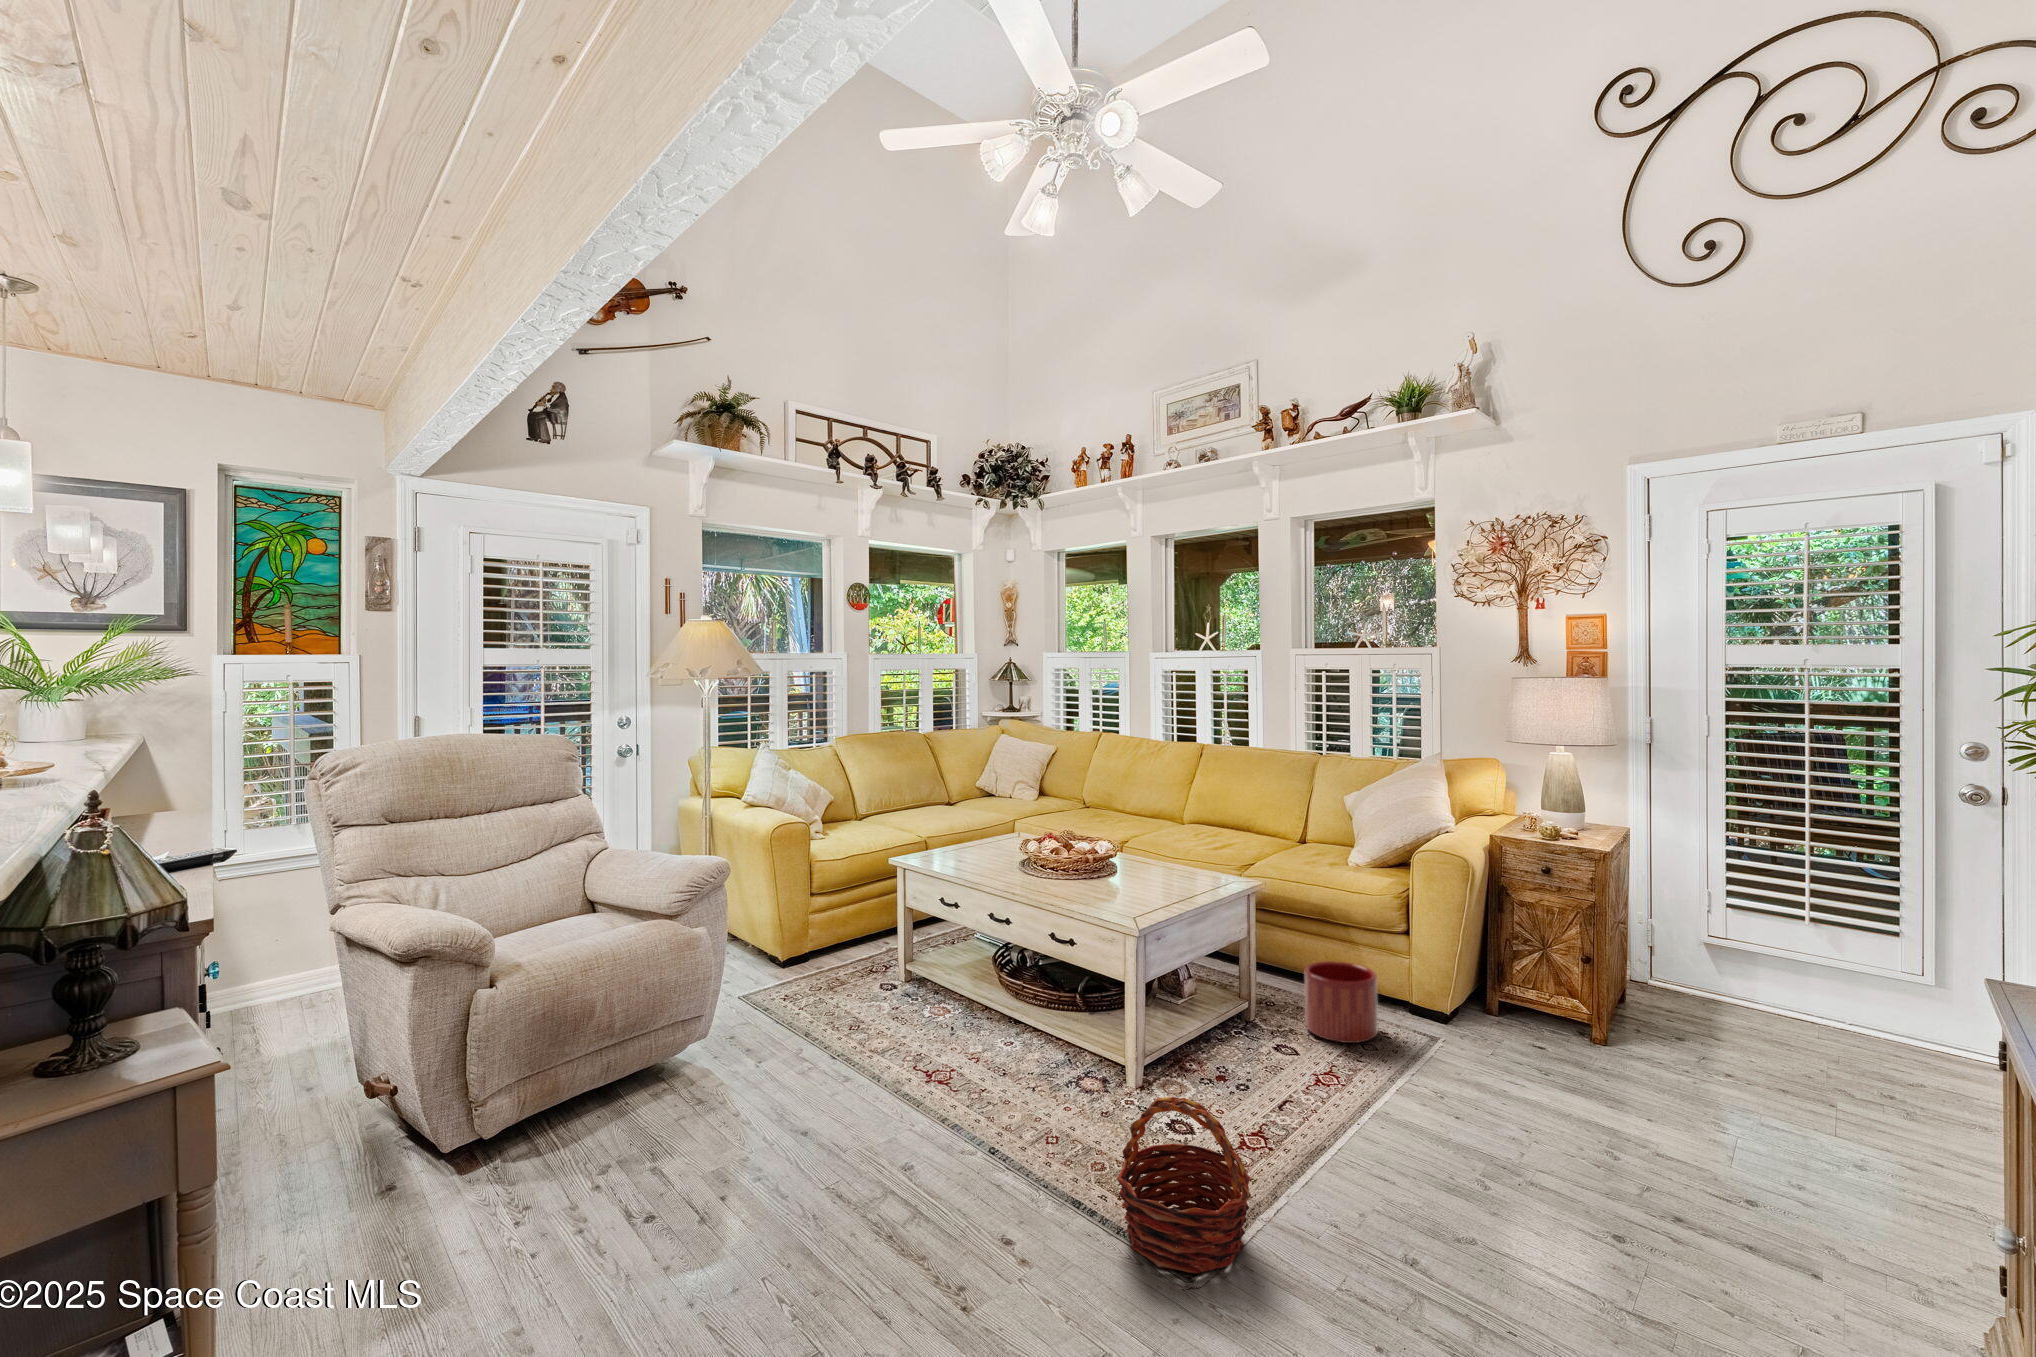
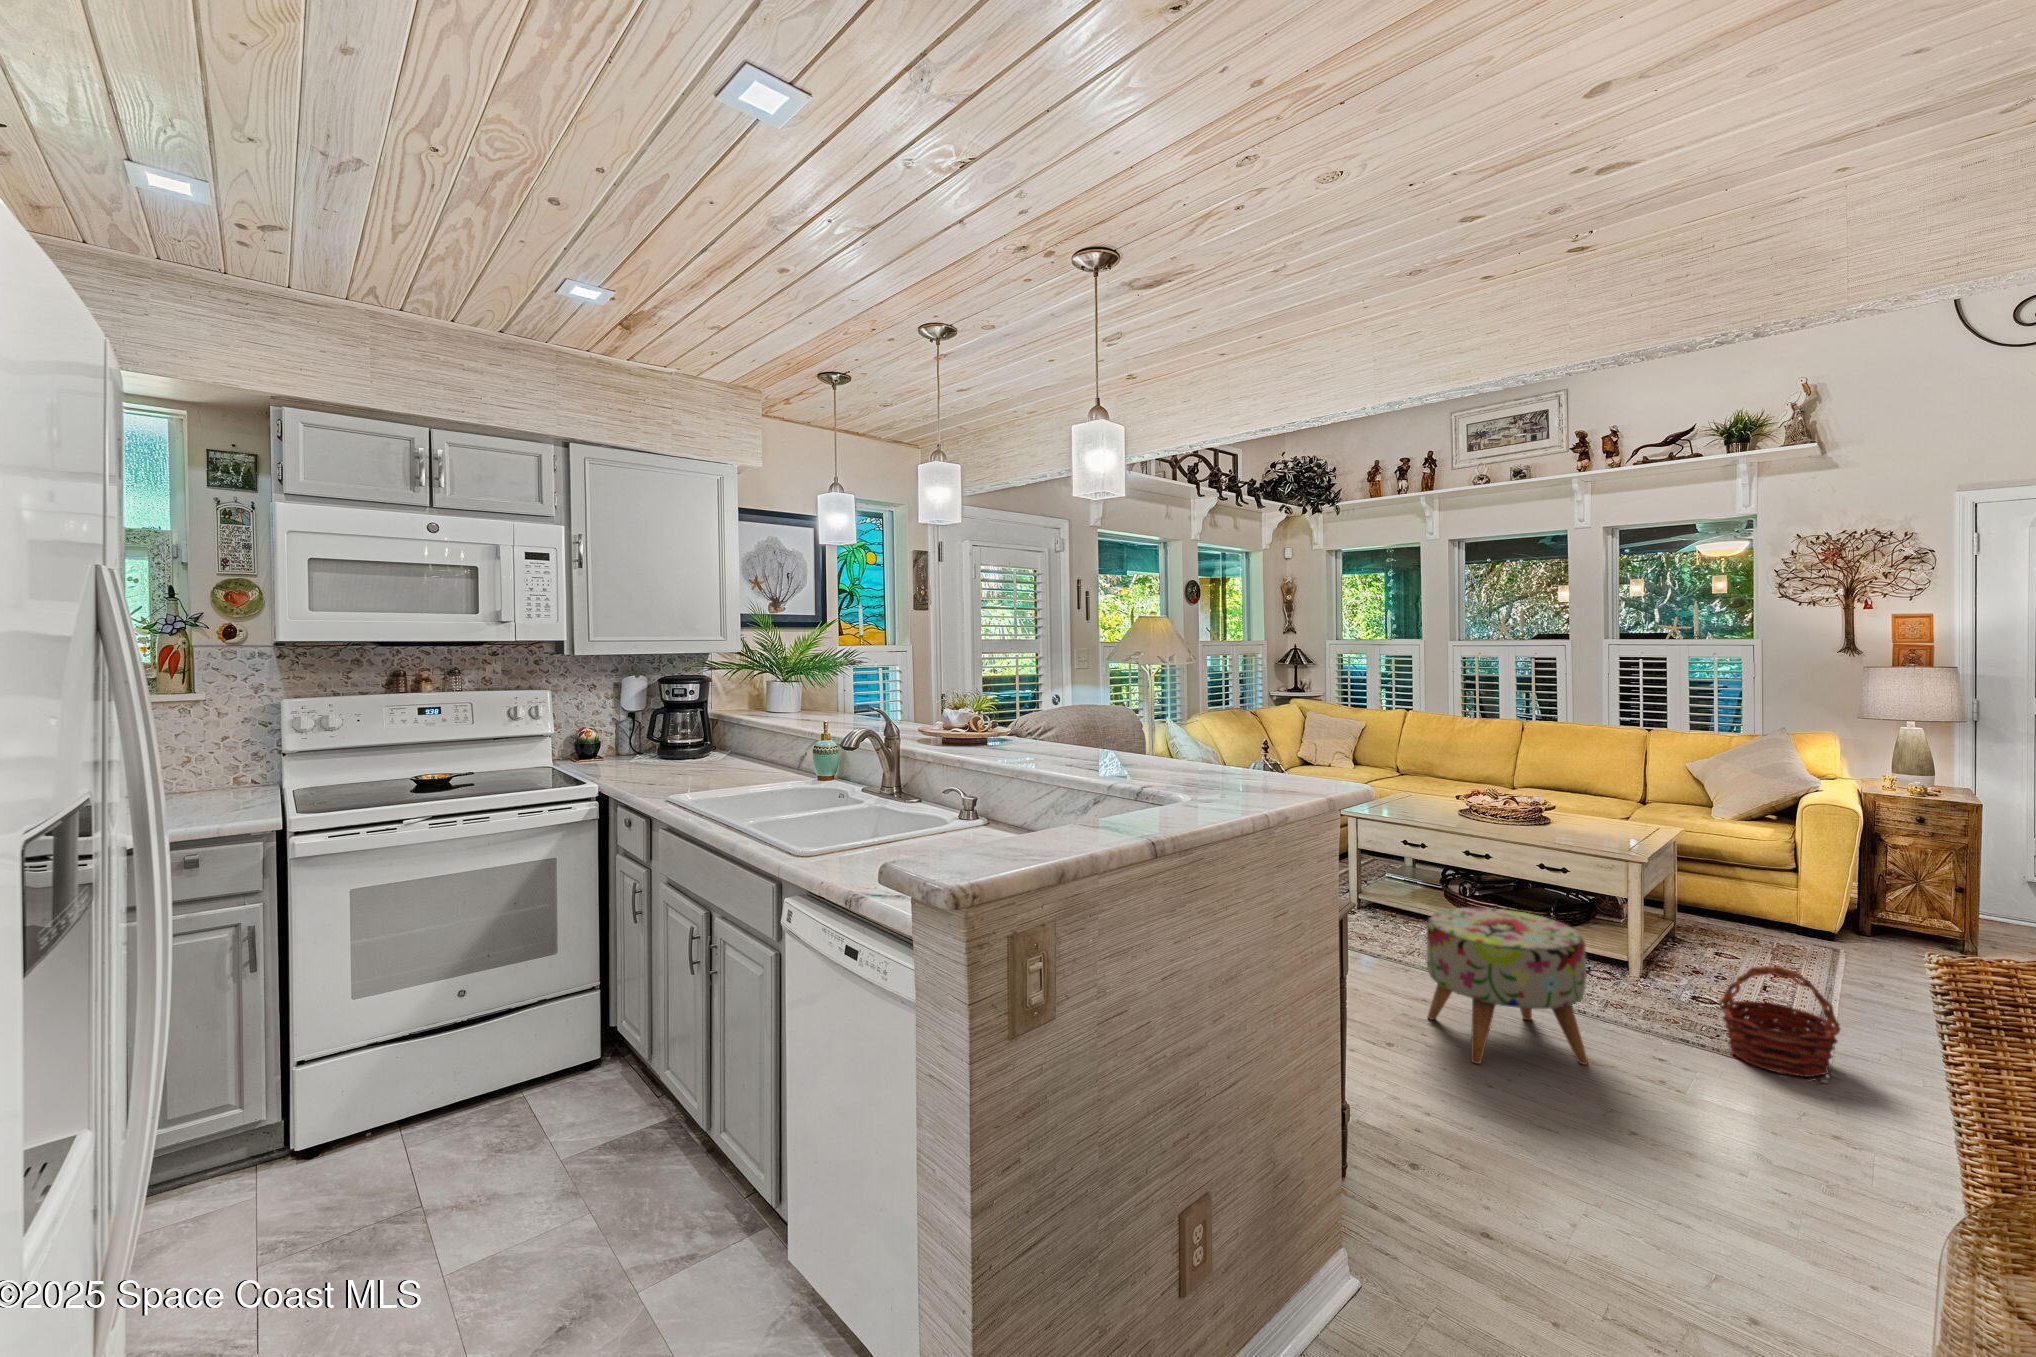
planter: present [1305,961,1378,1043] -> none [1719,890,1788,950]
ottoman: none [723,1007,932,1263] -> present [1426,908,1588,1065]

